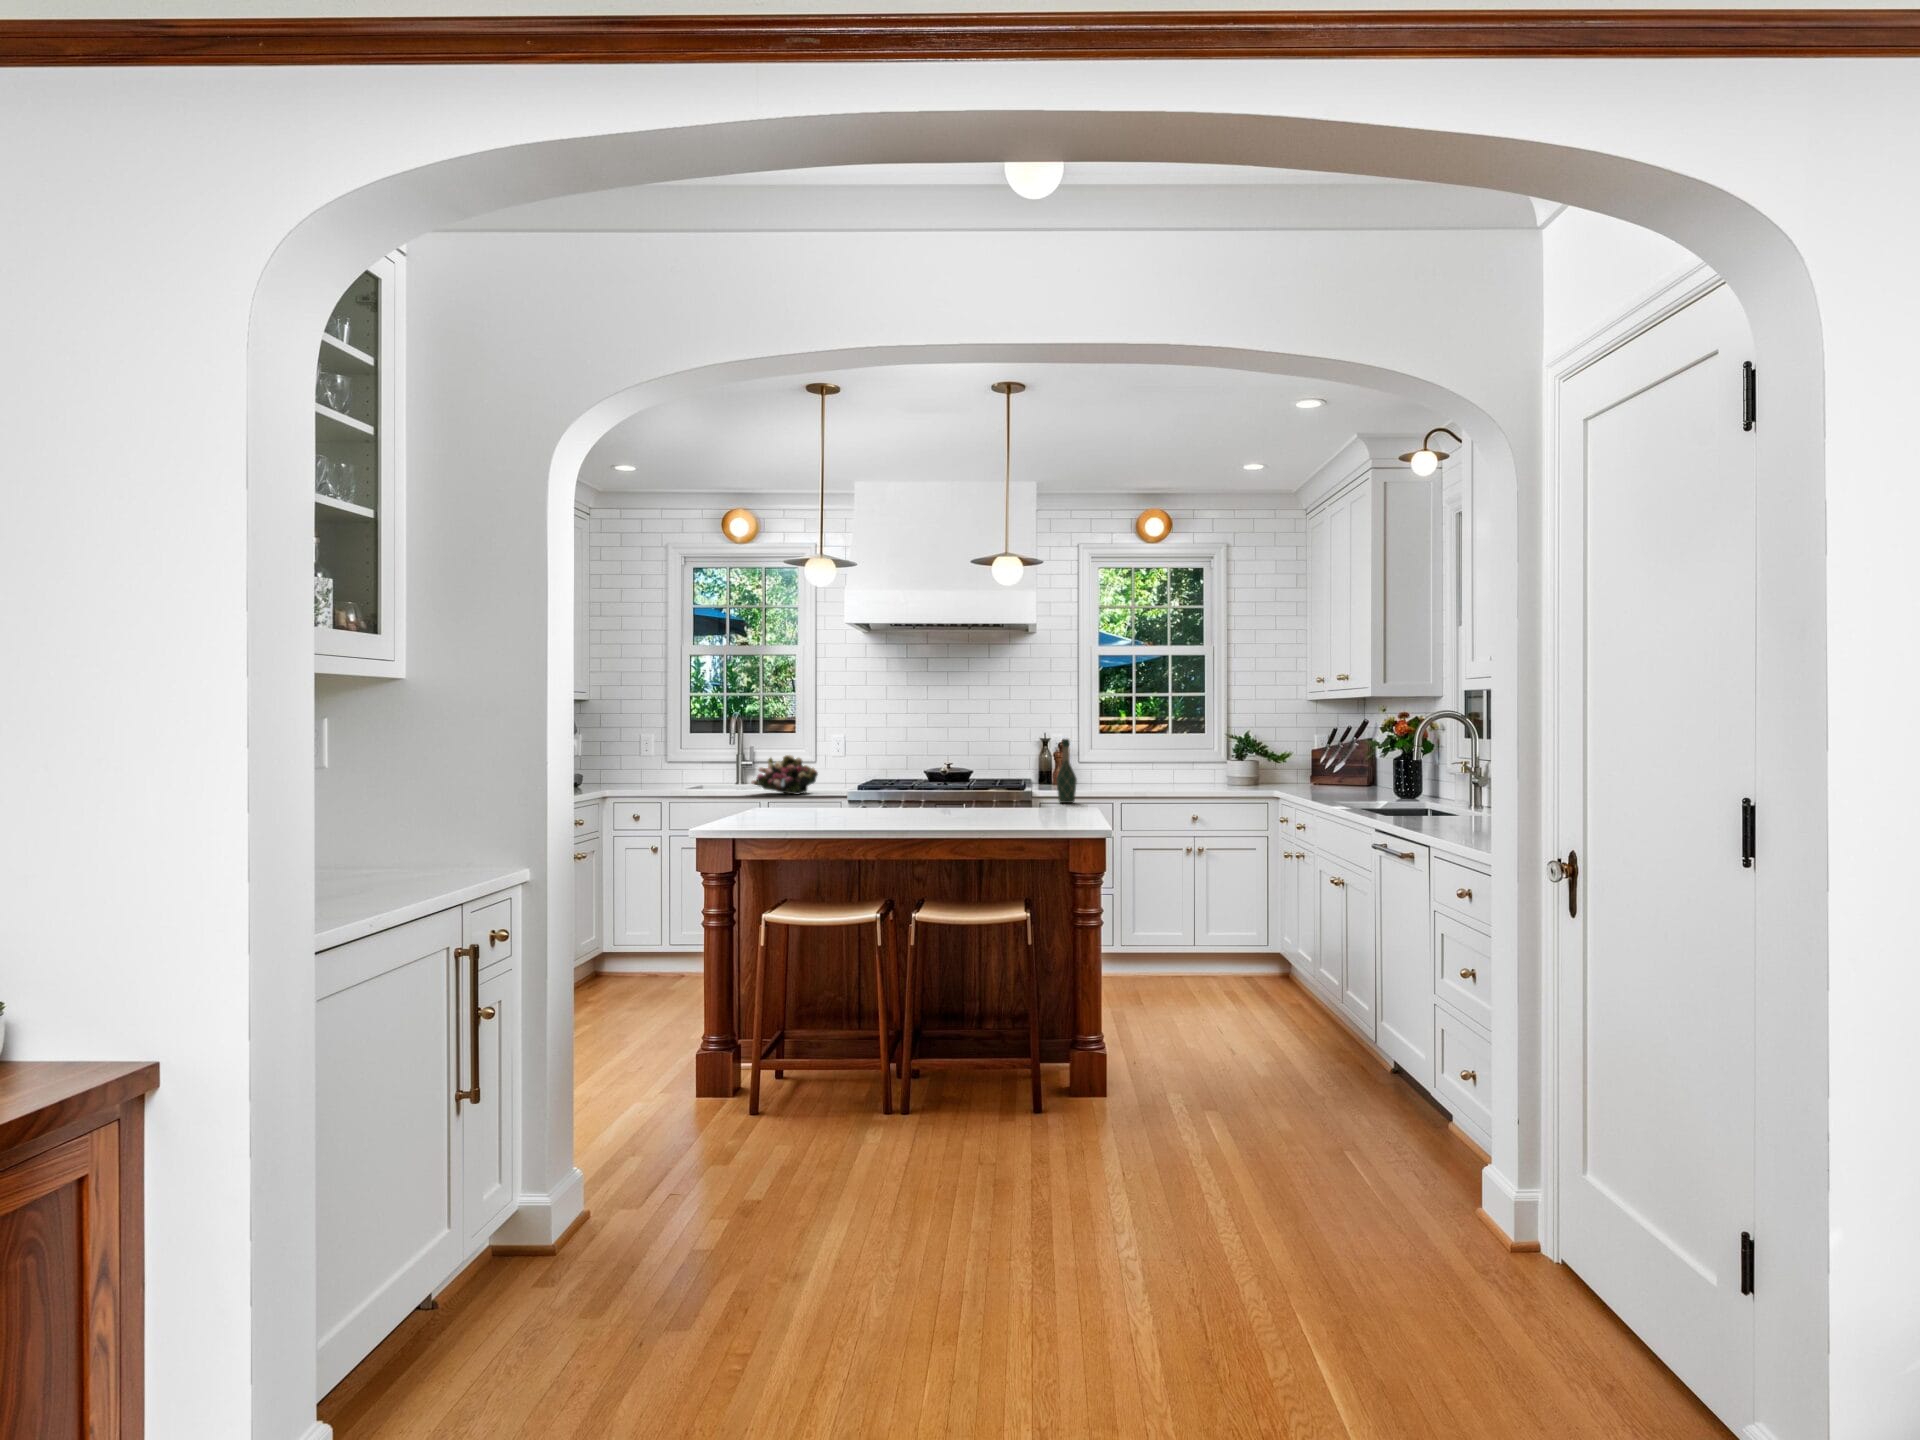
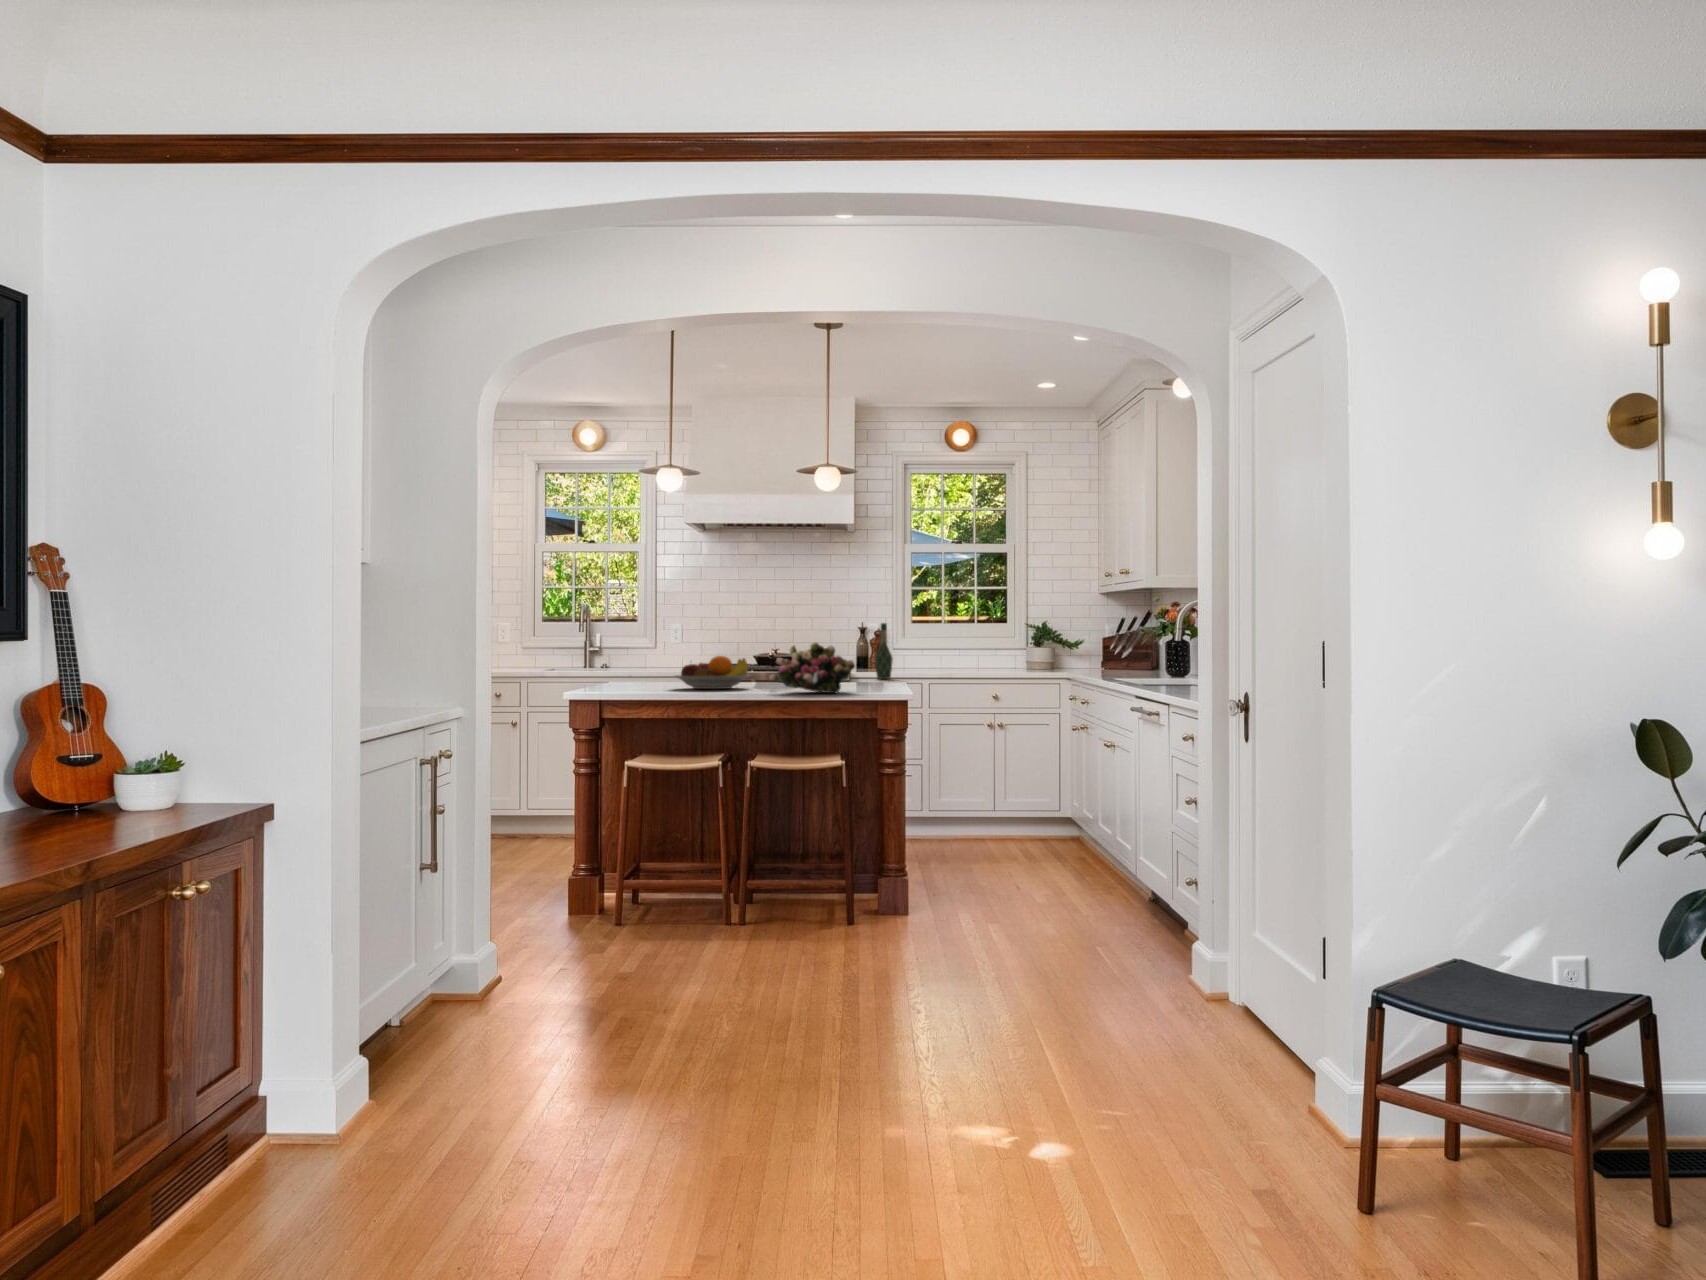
flower arrangement: present [751,755,818,794] -> present [769,642,855,693]
fruit bowl: none [823,784,913,824] -> present [675,656,749,689]

